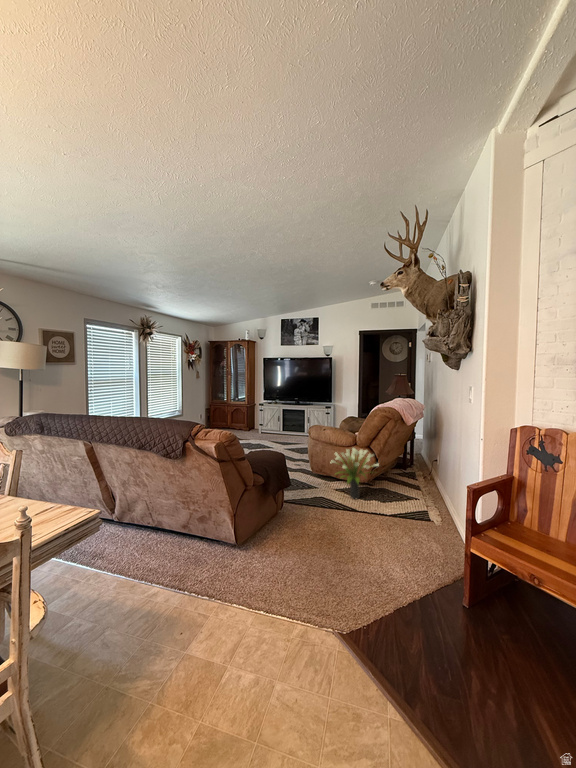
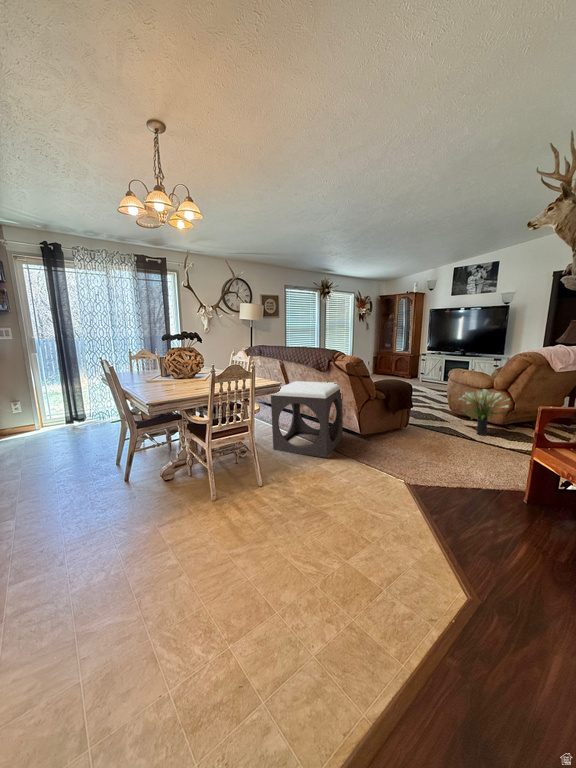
footstool: none [69,472,208,646] -> present [271,381,343,458]

